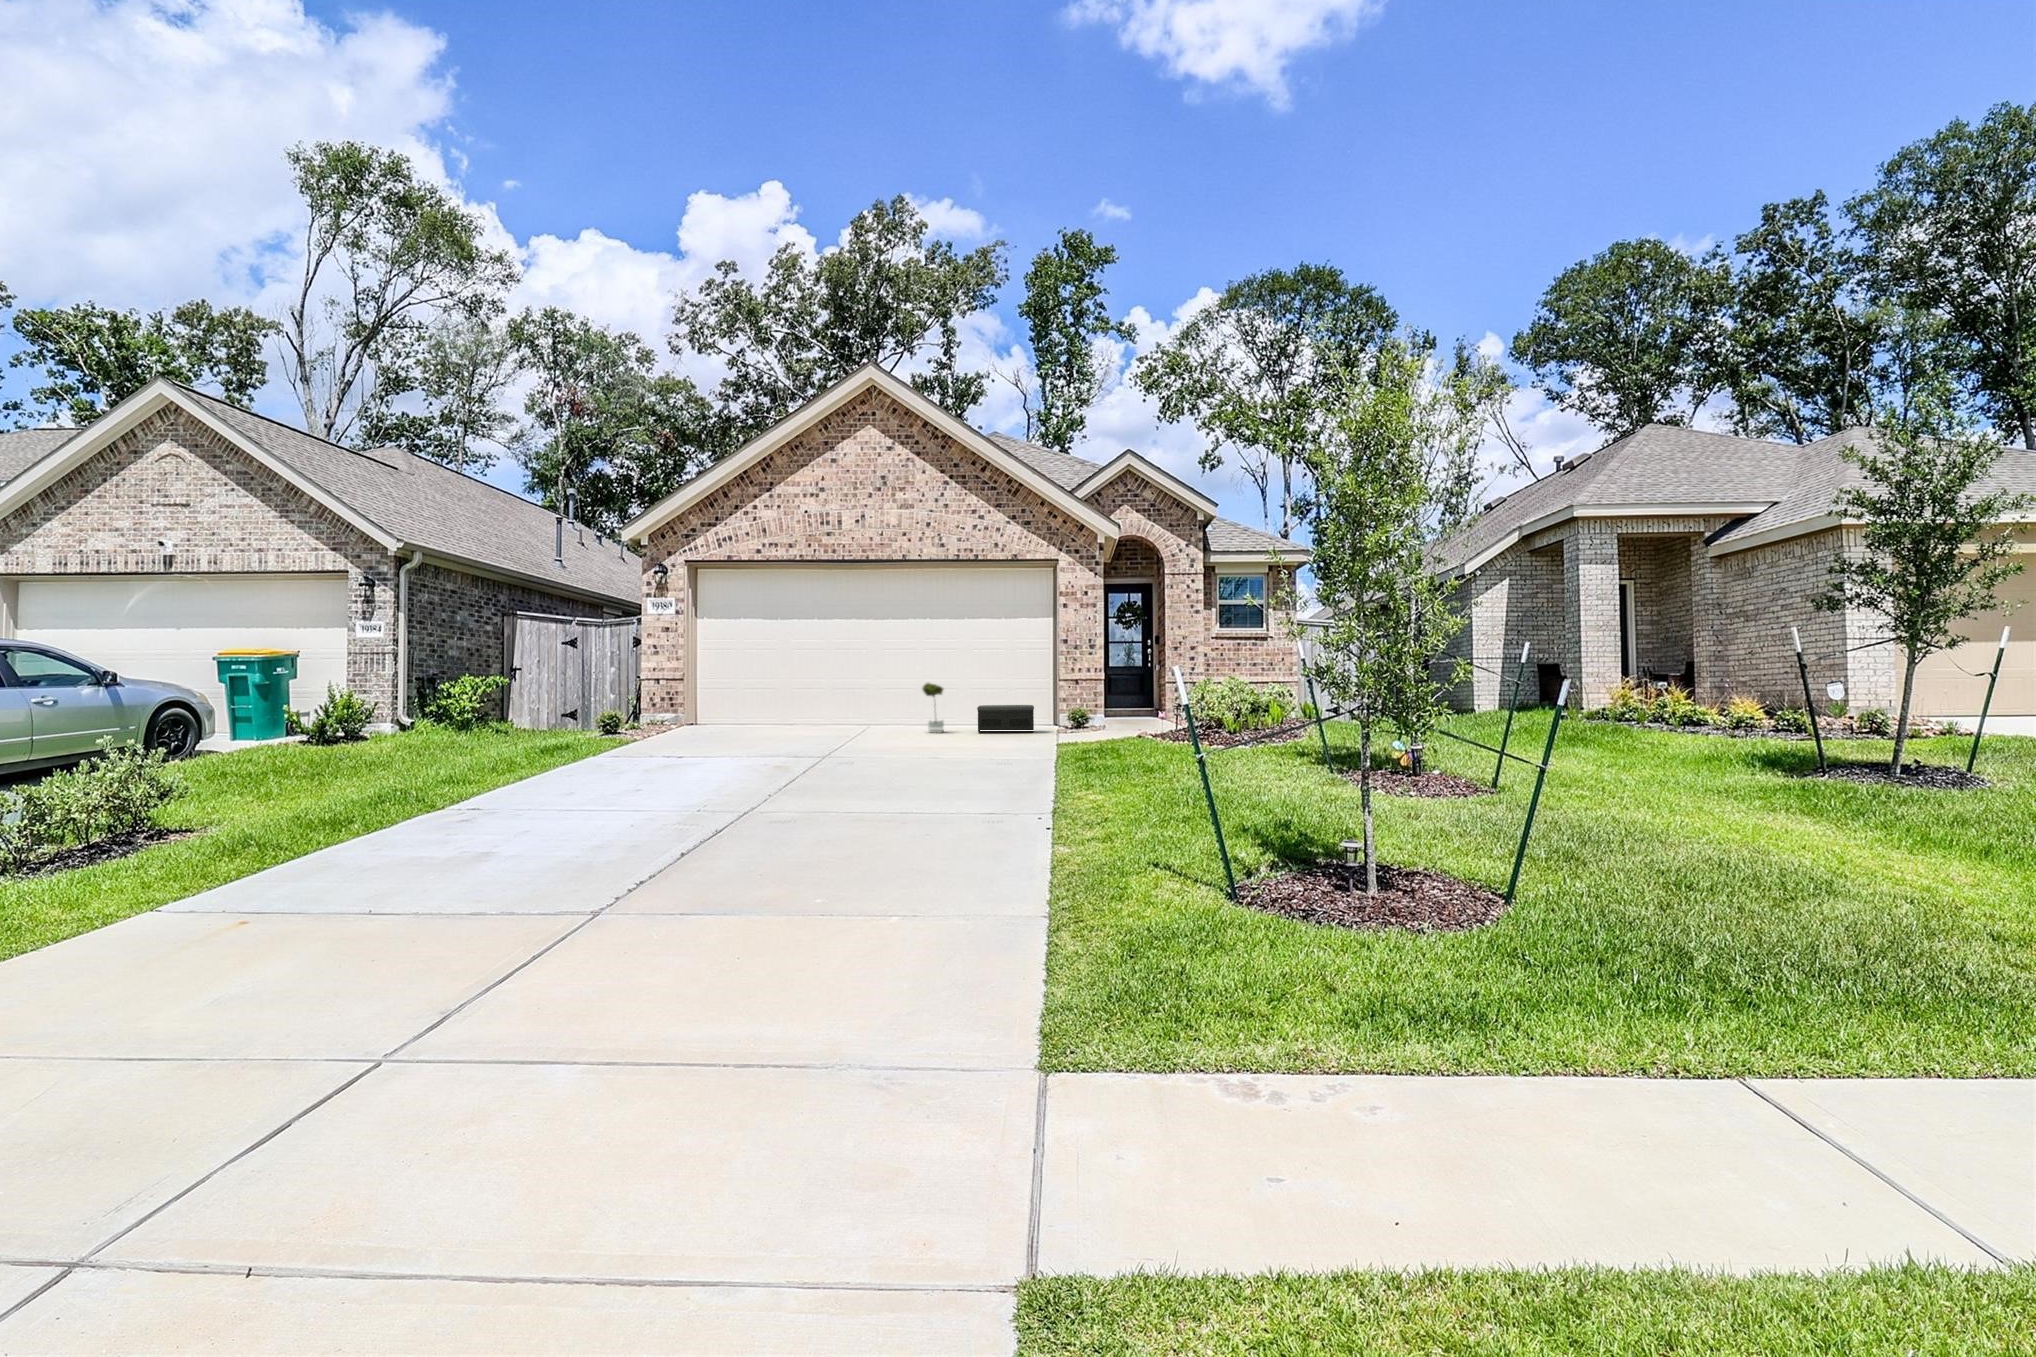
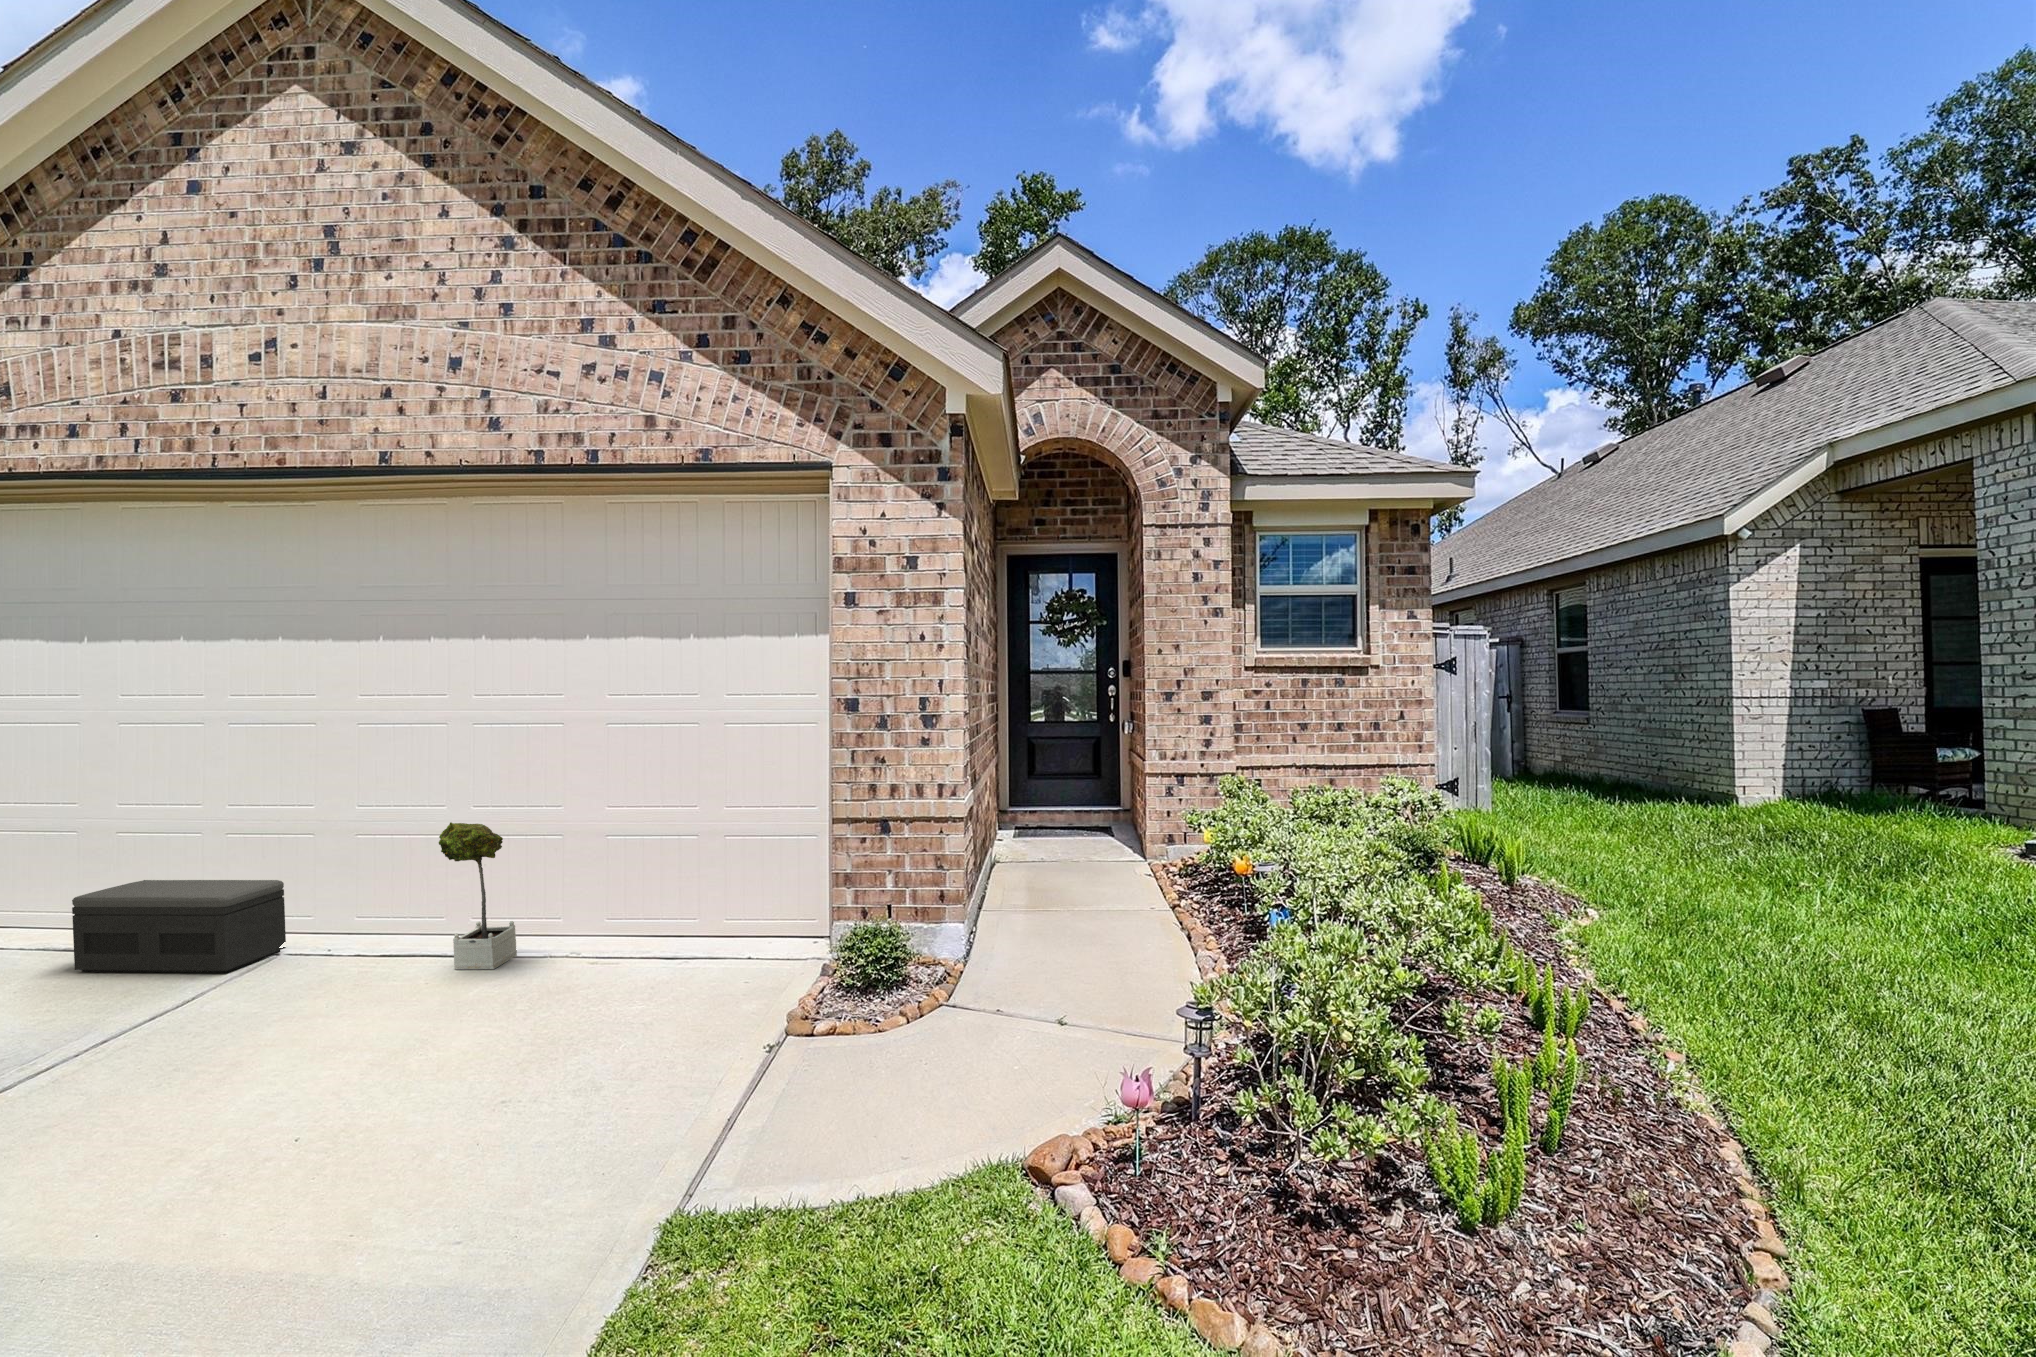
storage bench: present [977,705,1034,733] -> present [72,880,286,973]

